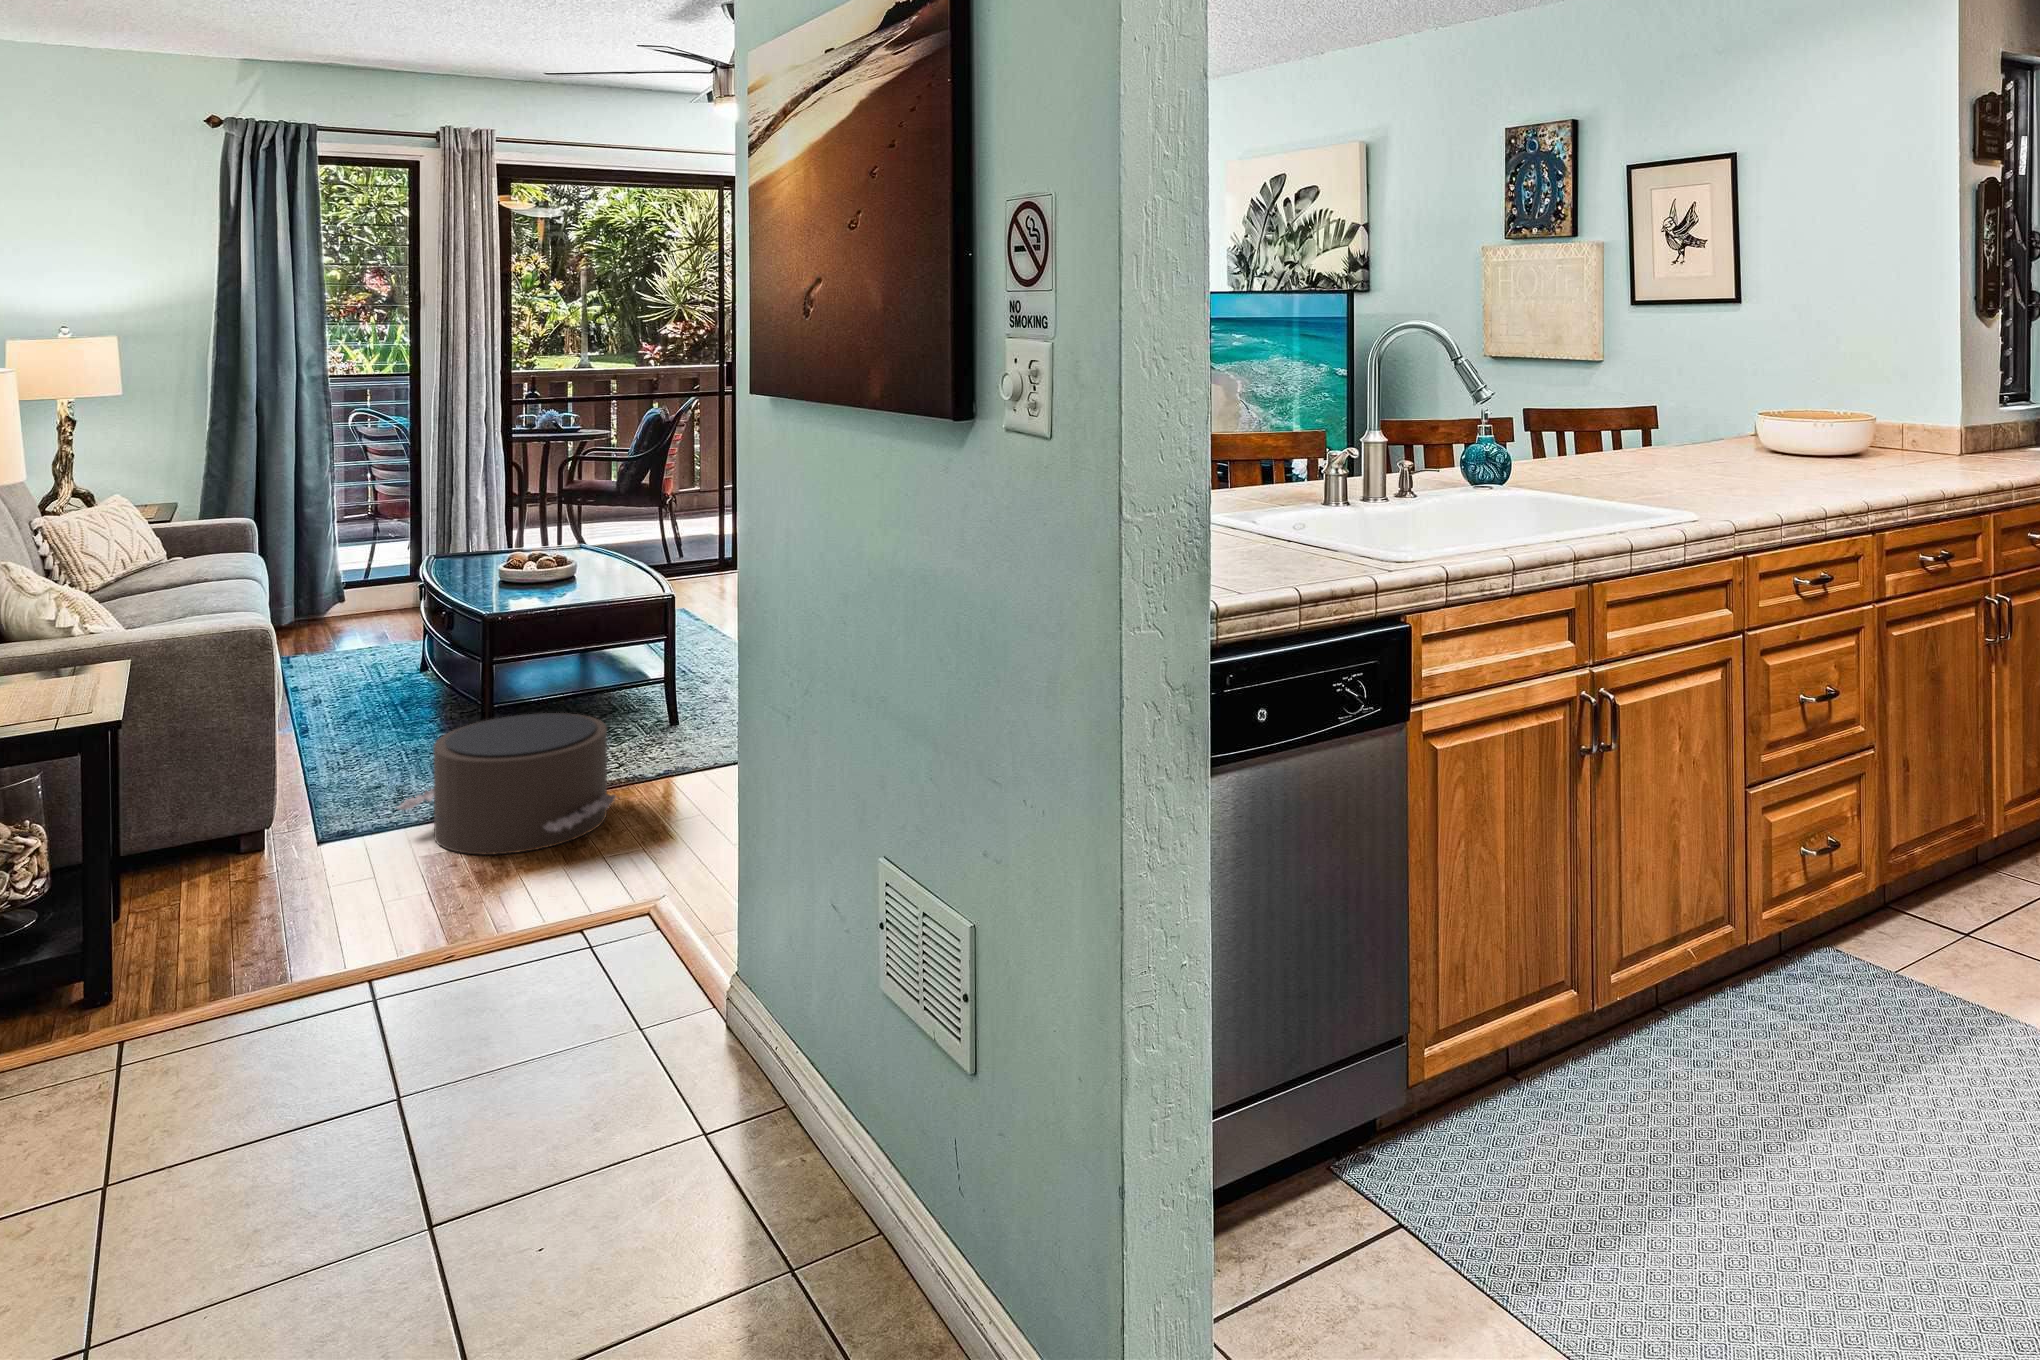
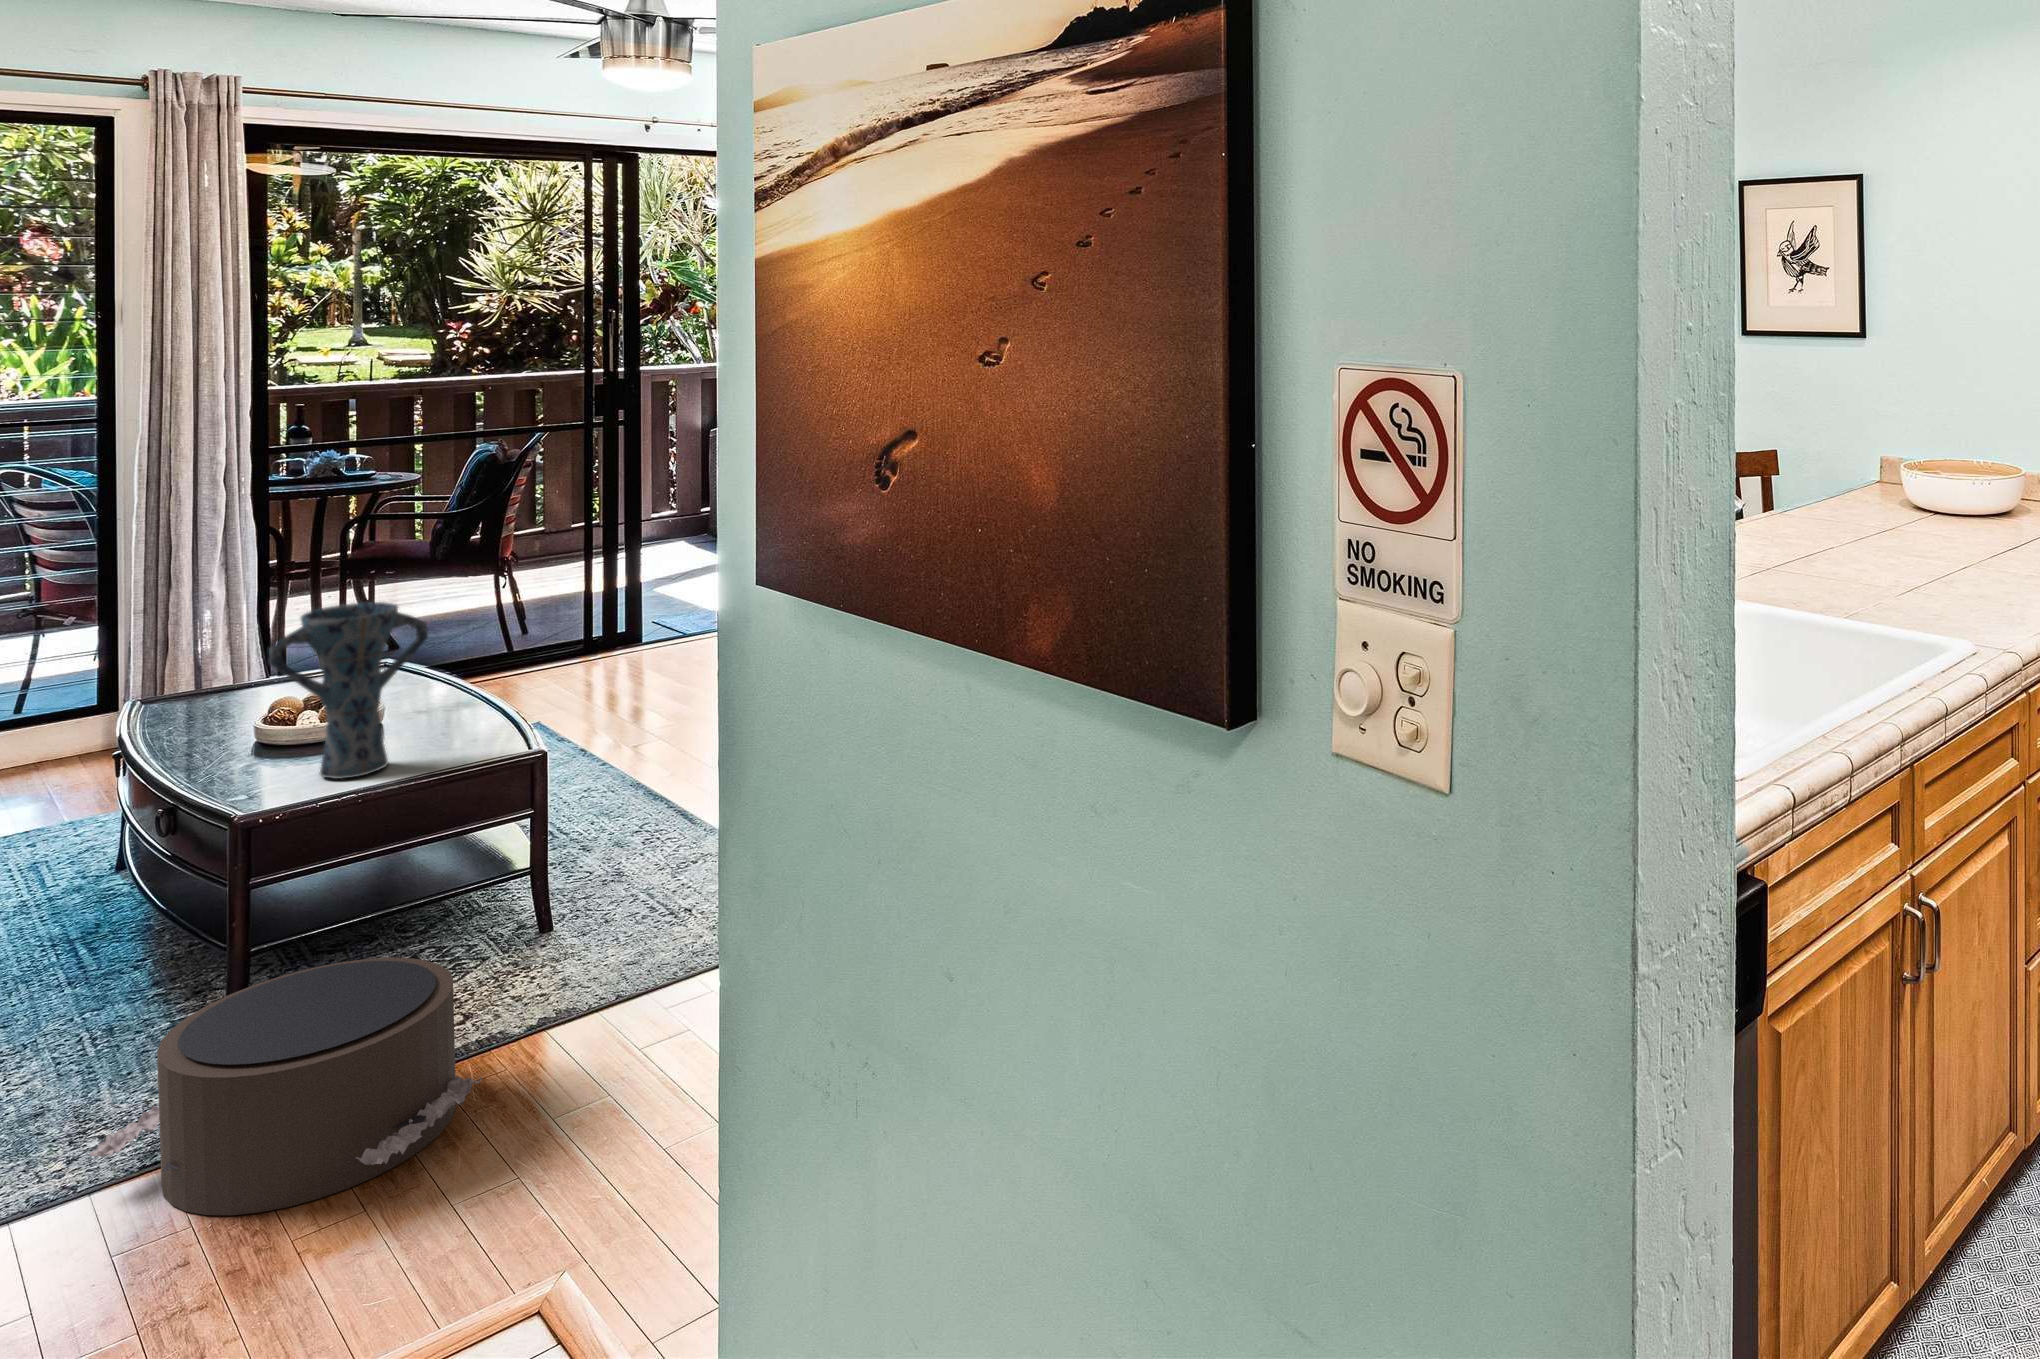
vase: none [507,481,605,601] -> present [269,602,428,779]

